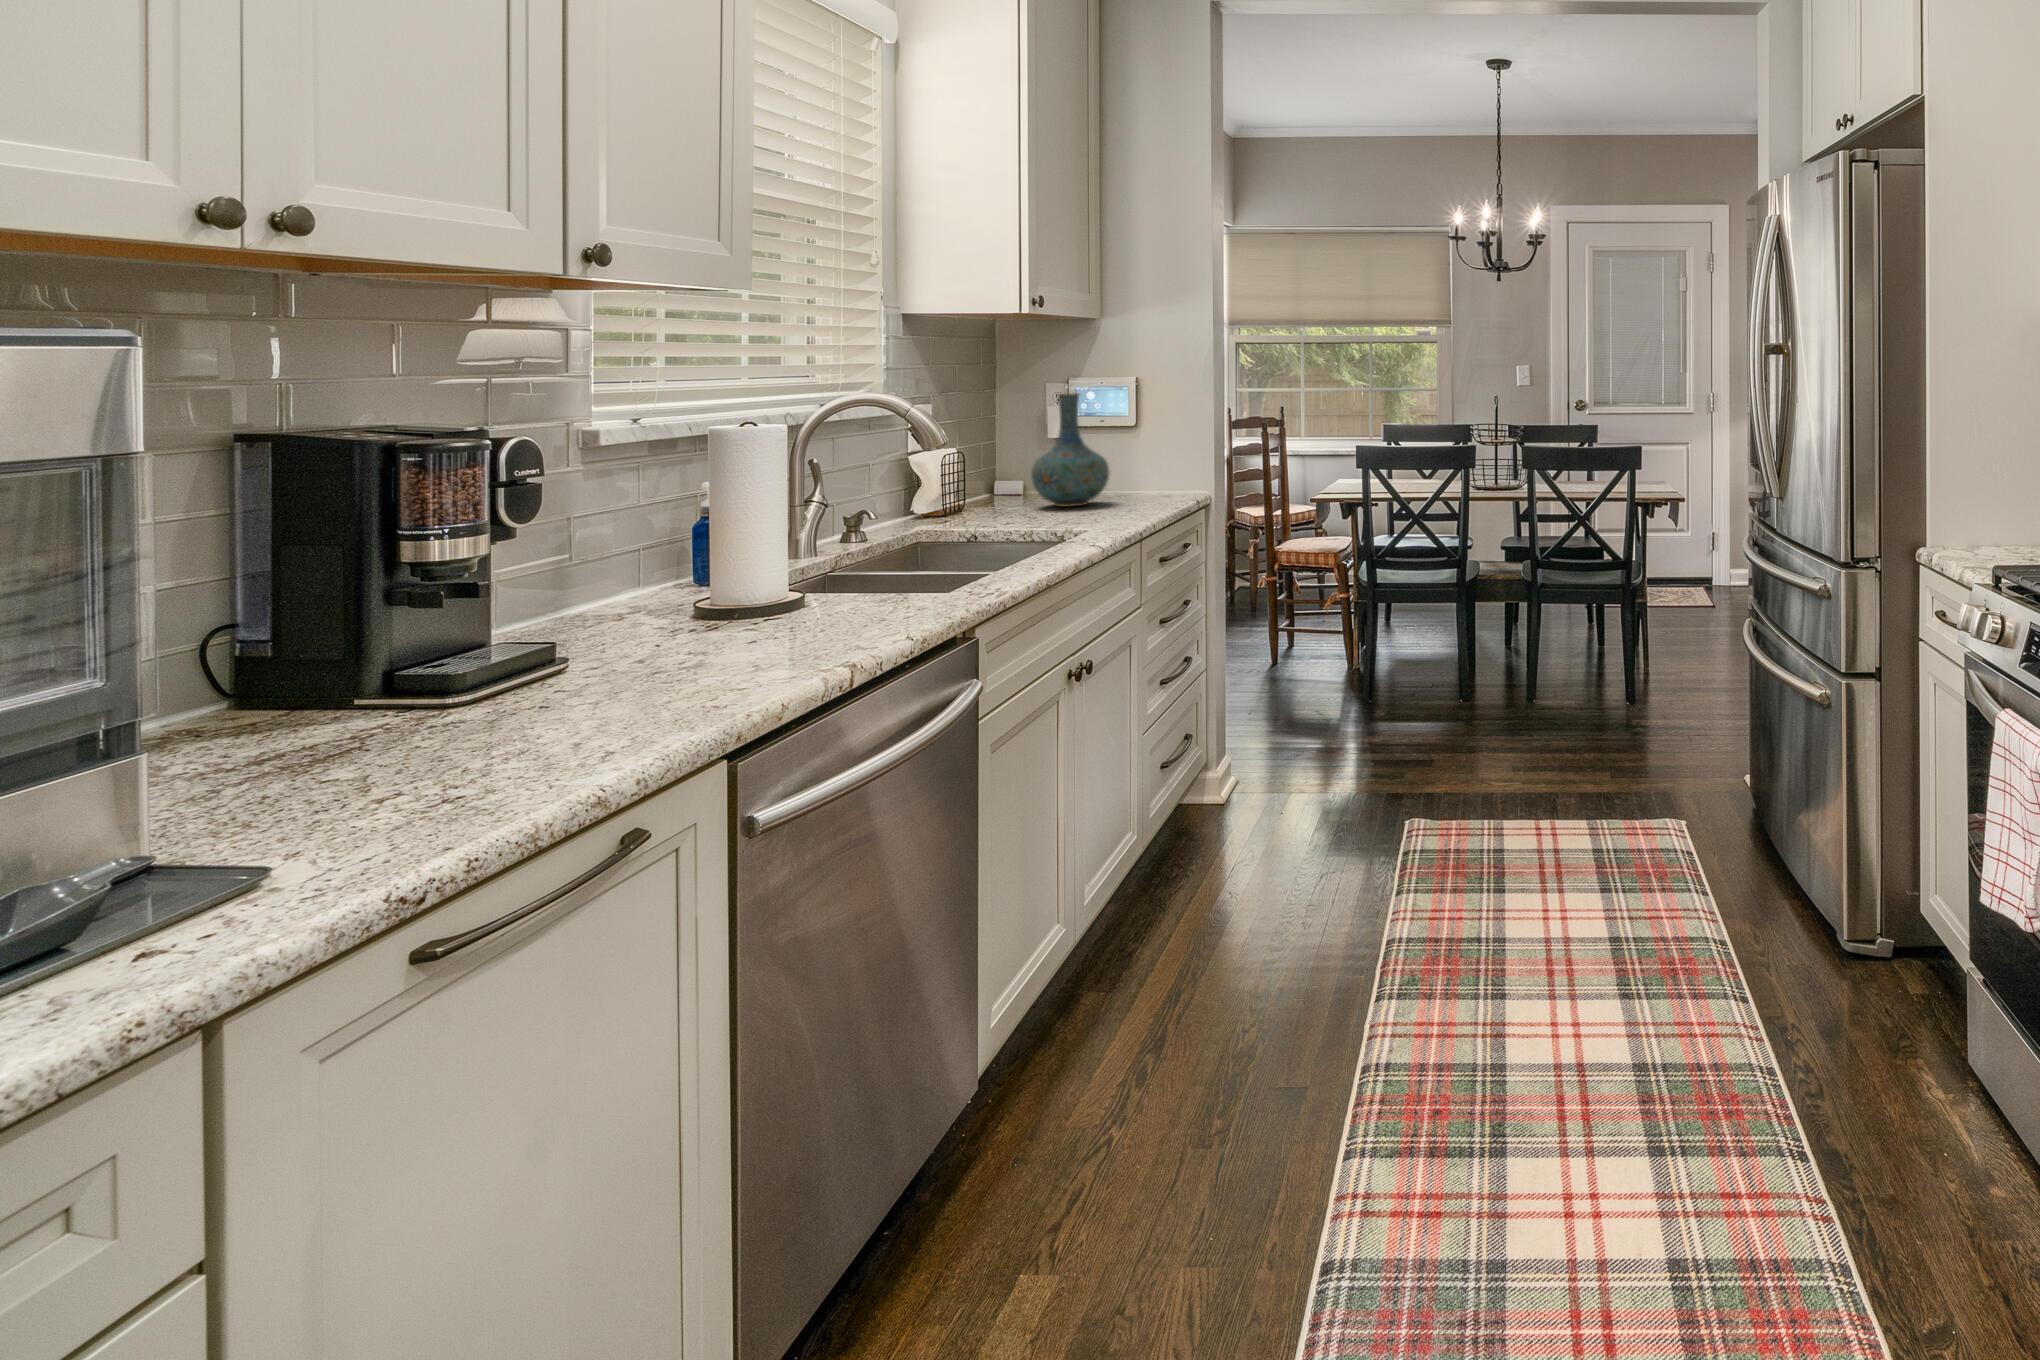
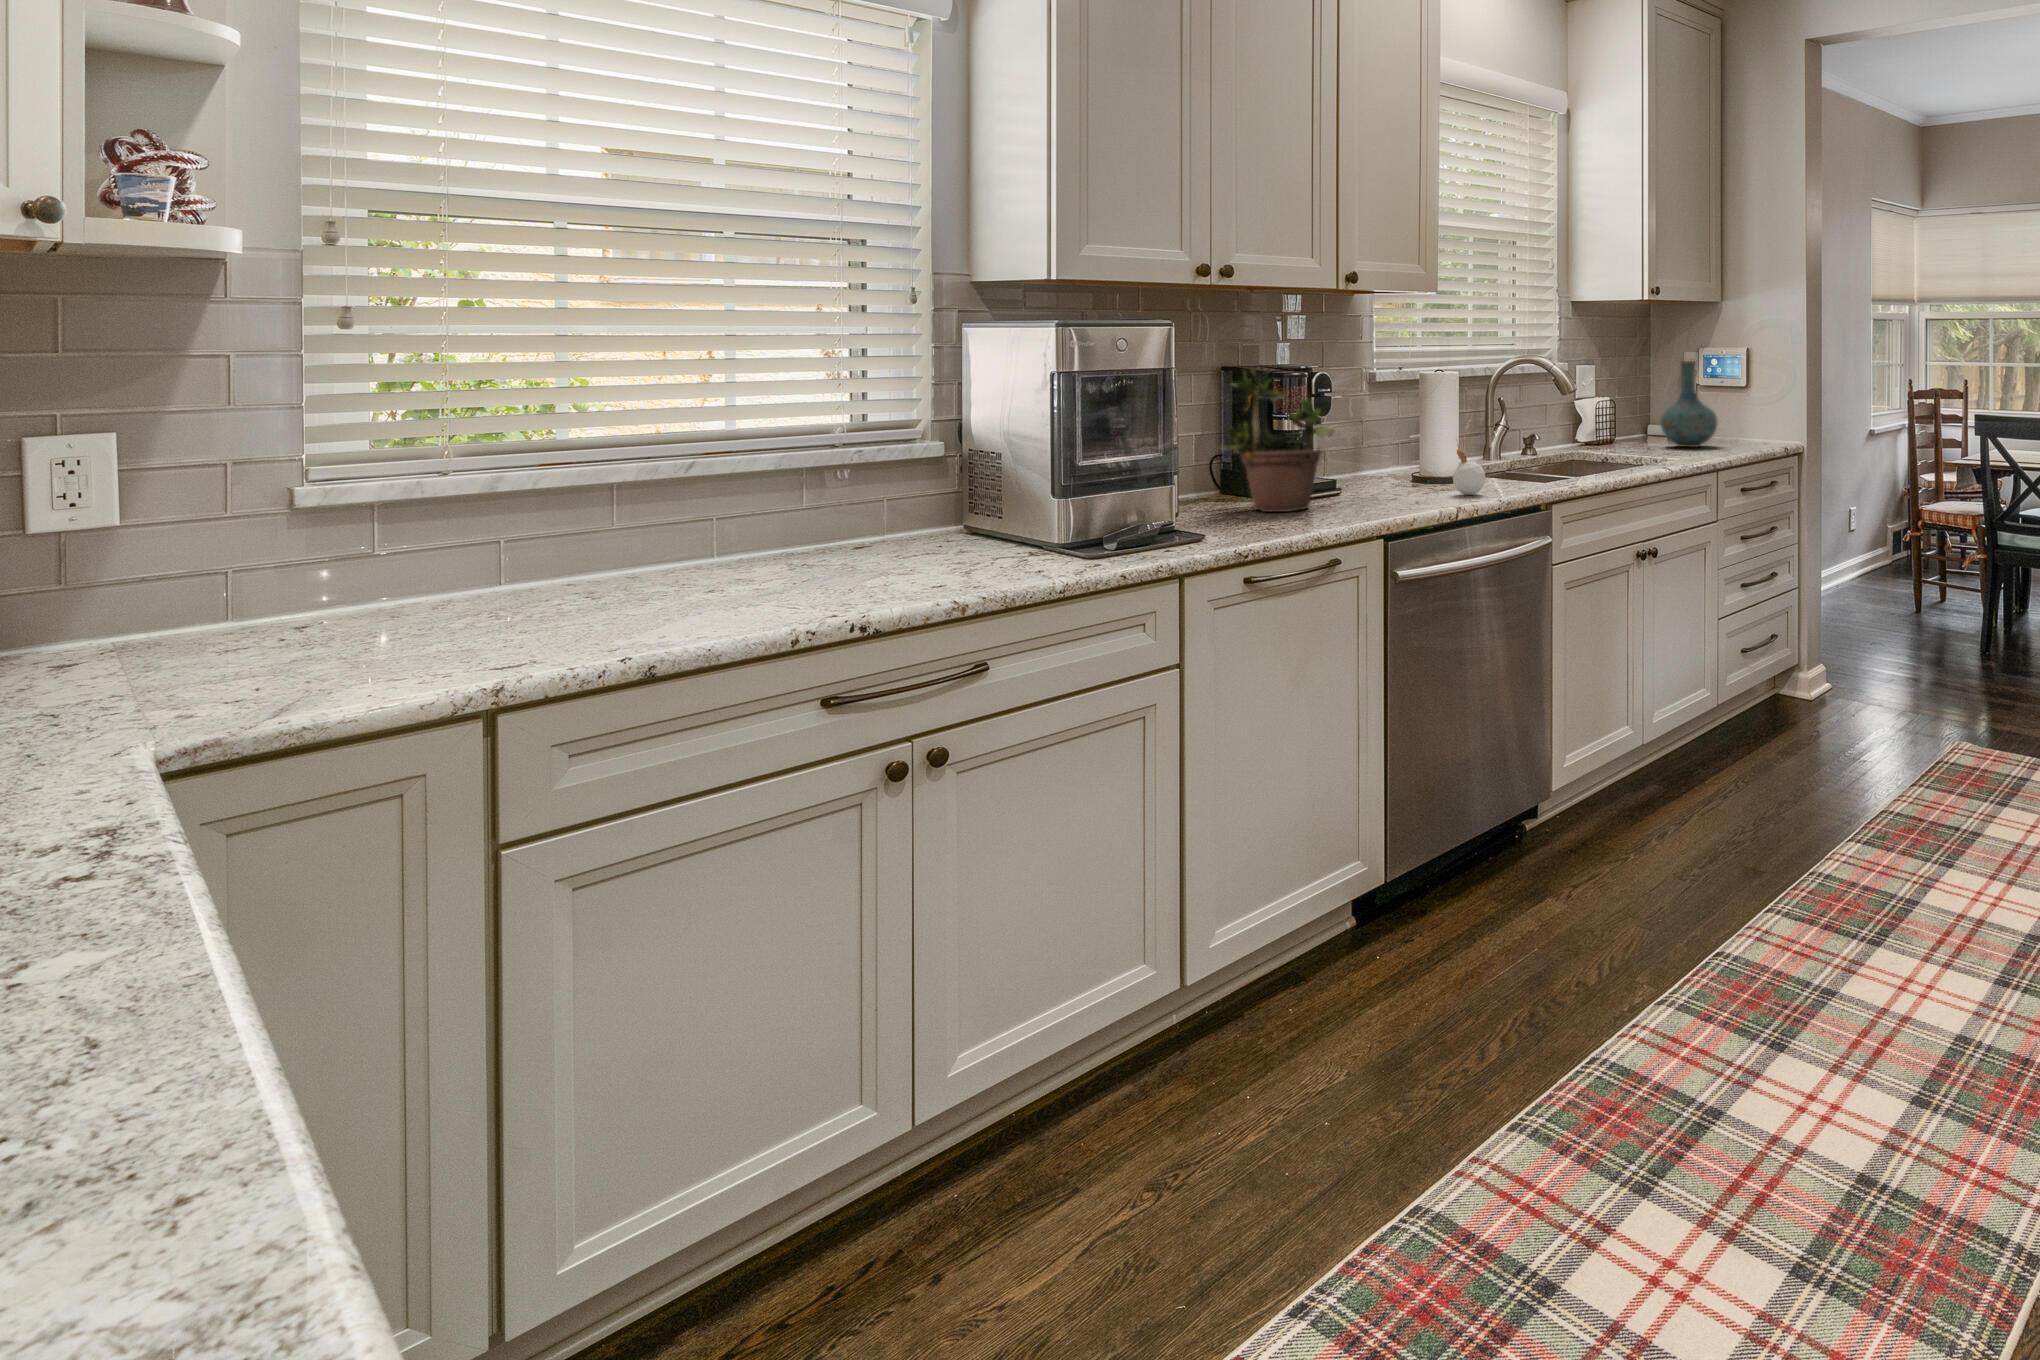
potted plant: none [267,415,581,743] -> present [1220,369,1334,512]
candle: none [806,537,869,633] -> present [1453,438,1486,495]

